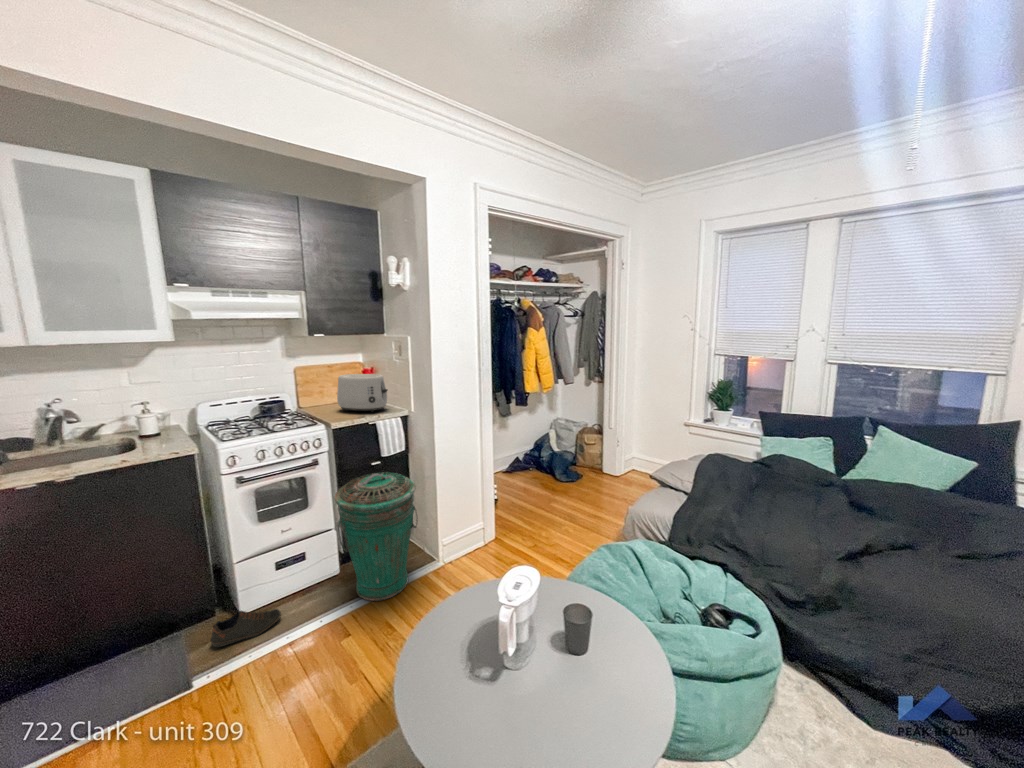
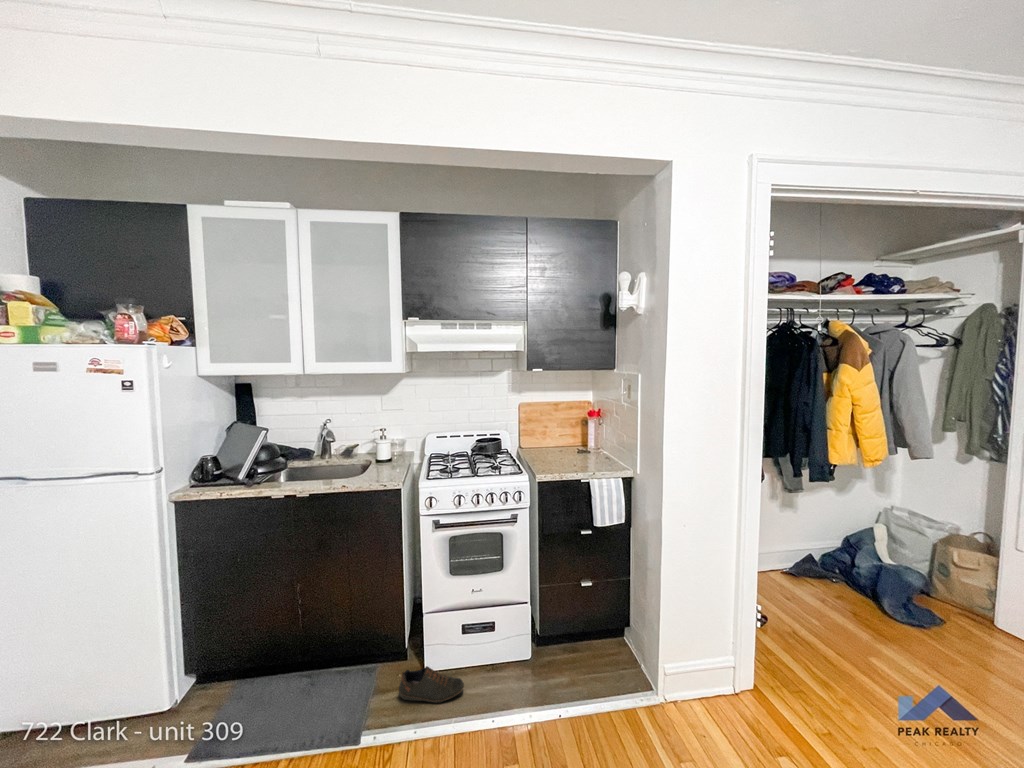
toaster: present [337,374,388,412] -> none [552,416,609,467]
trash can: present [335,473,418,601] -> none [529,546,630,724]

